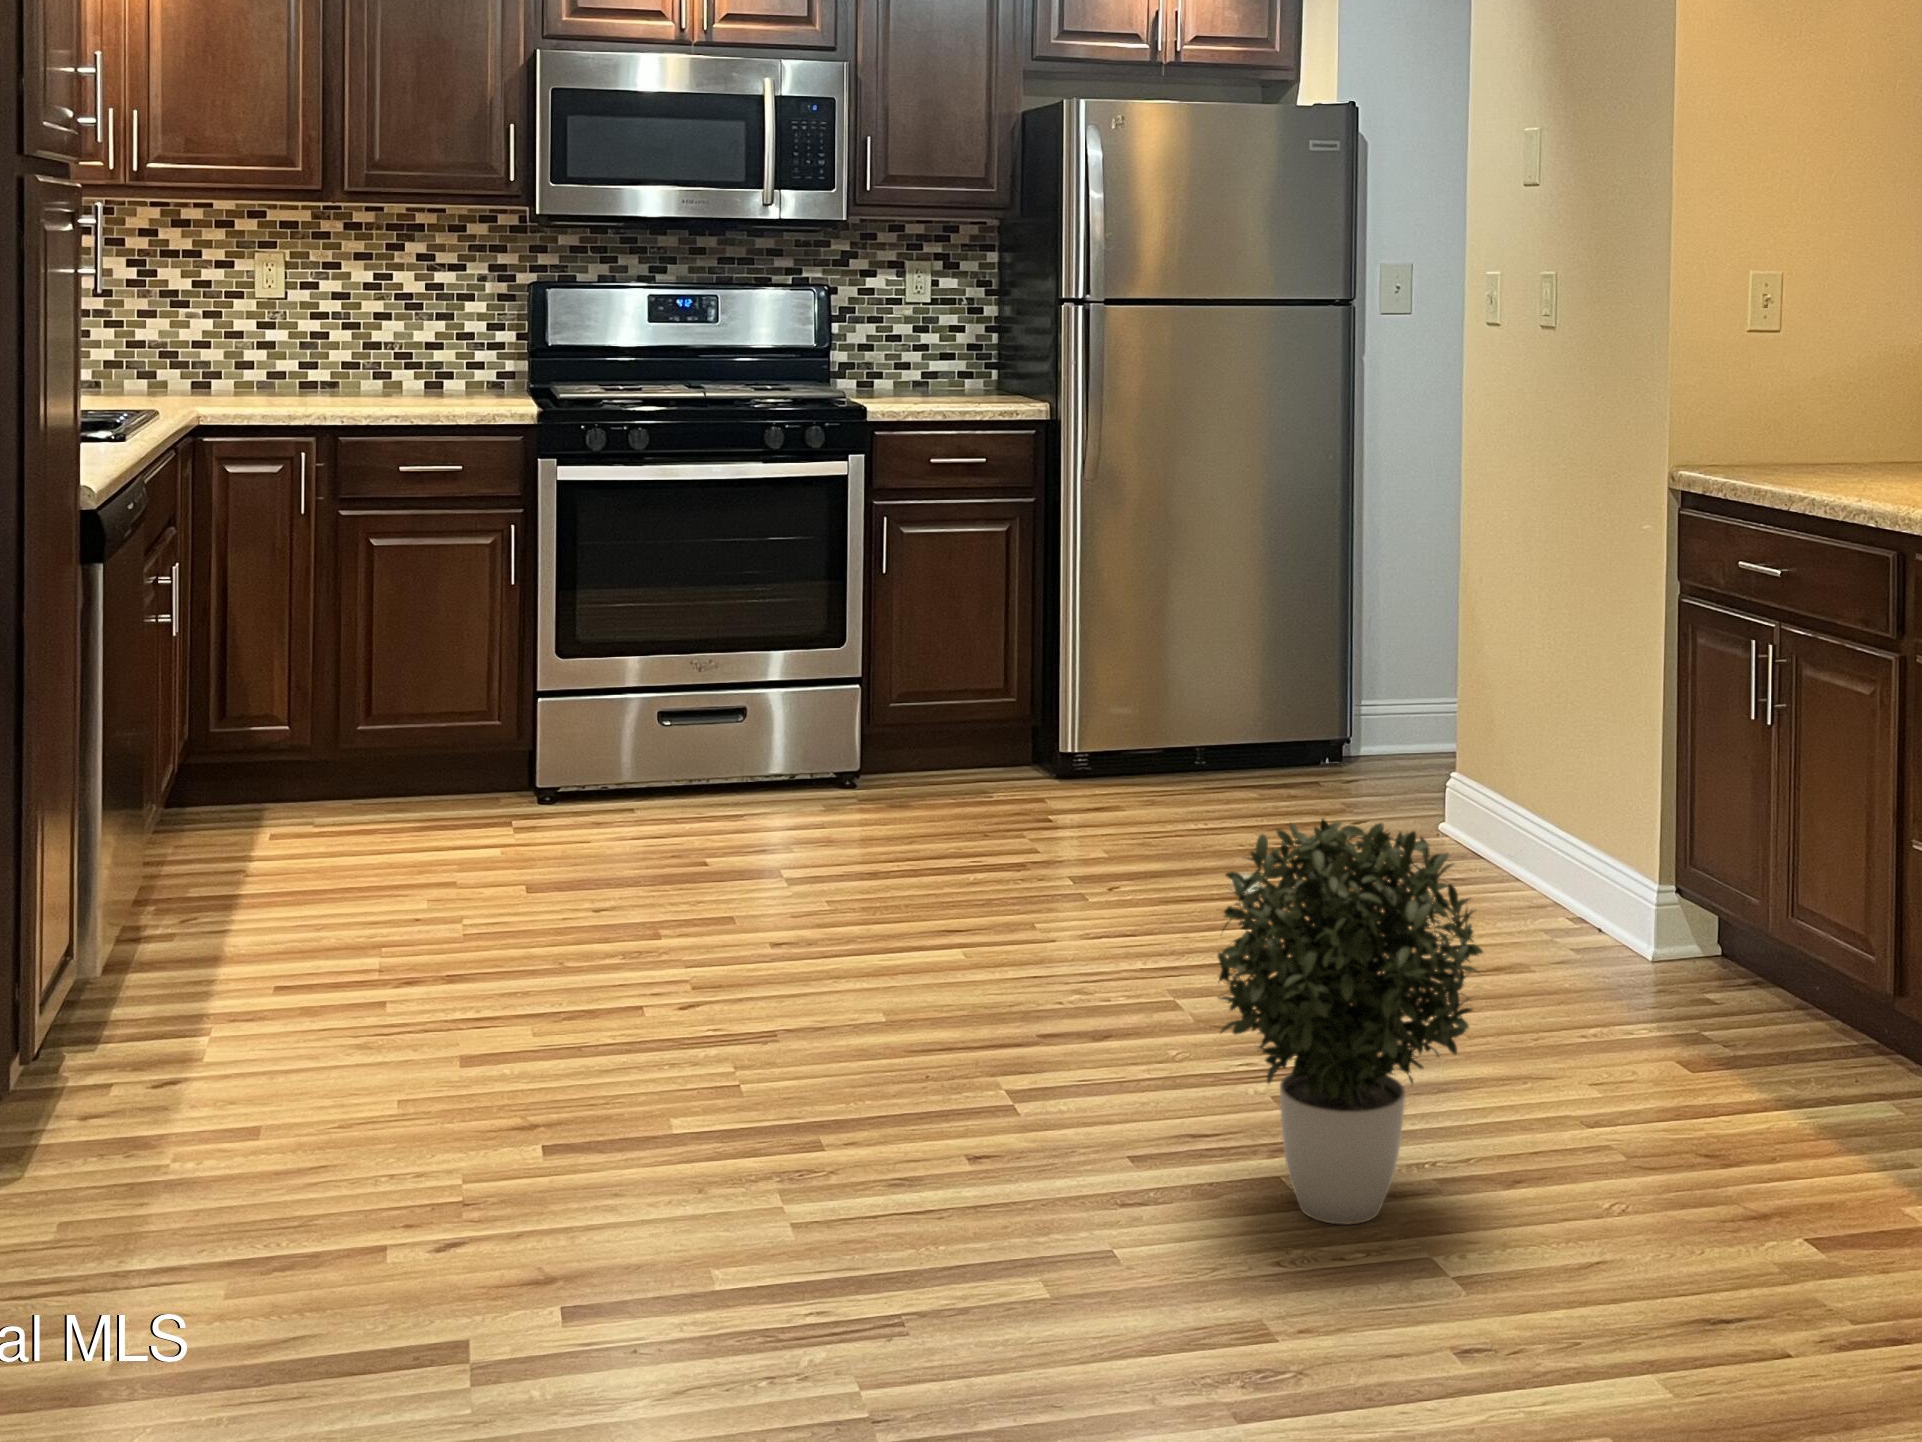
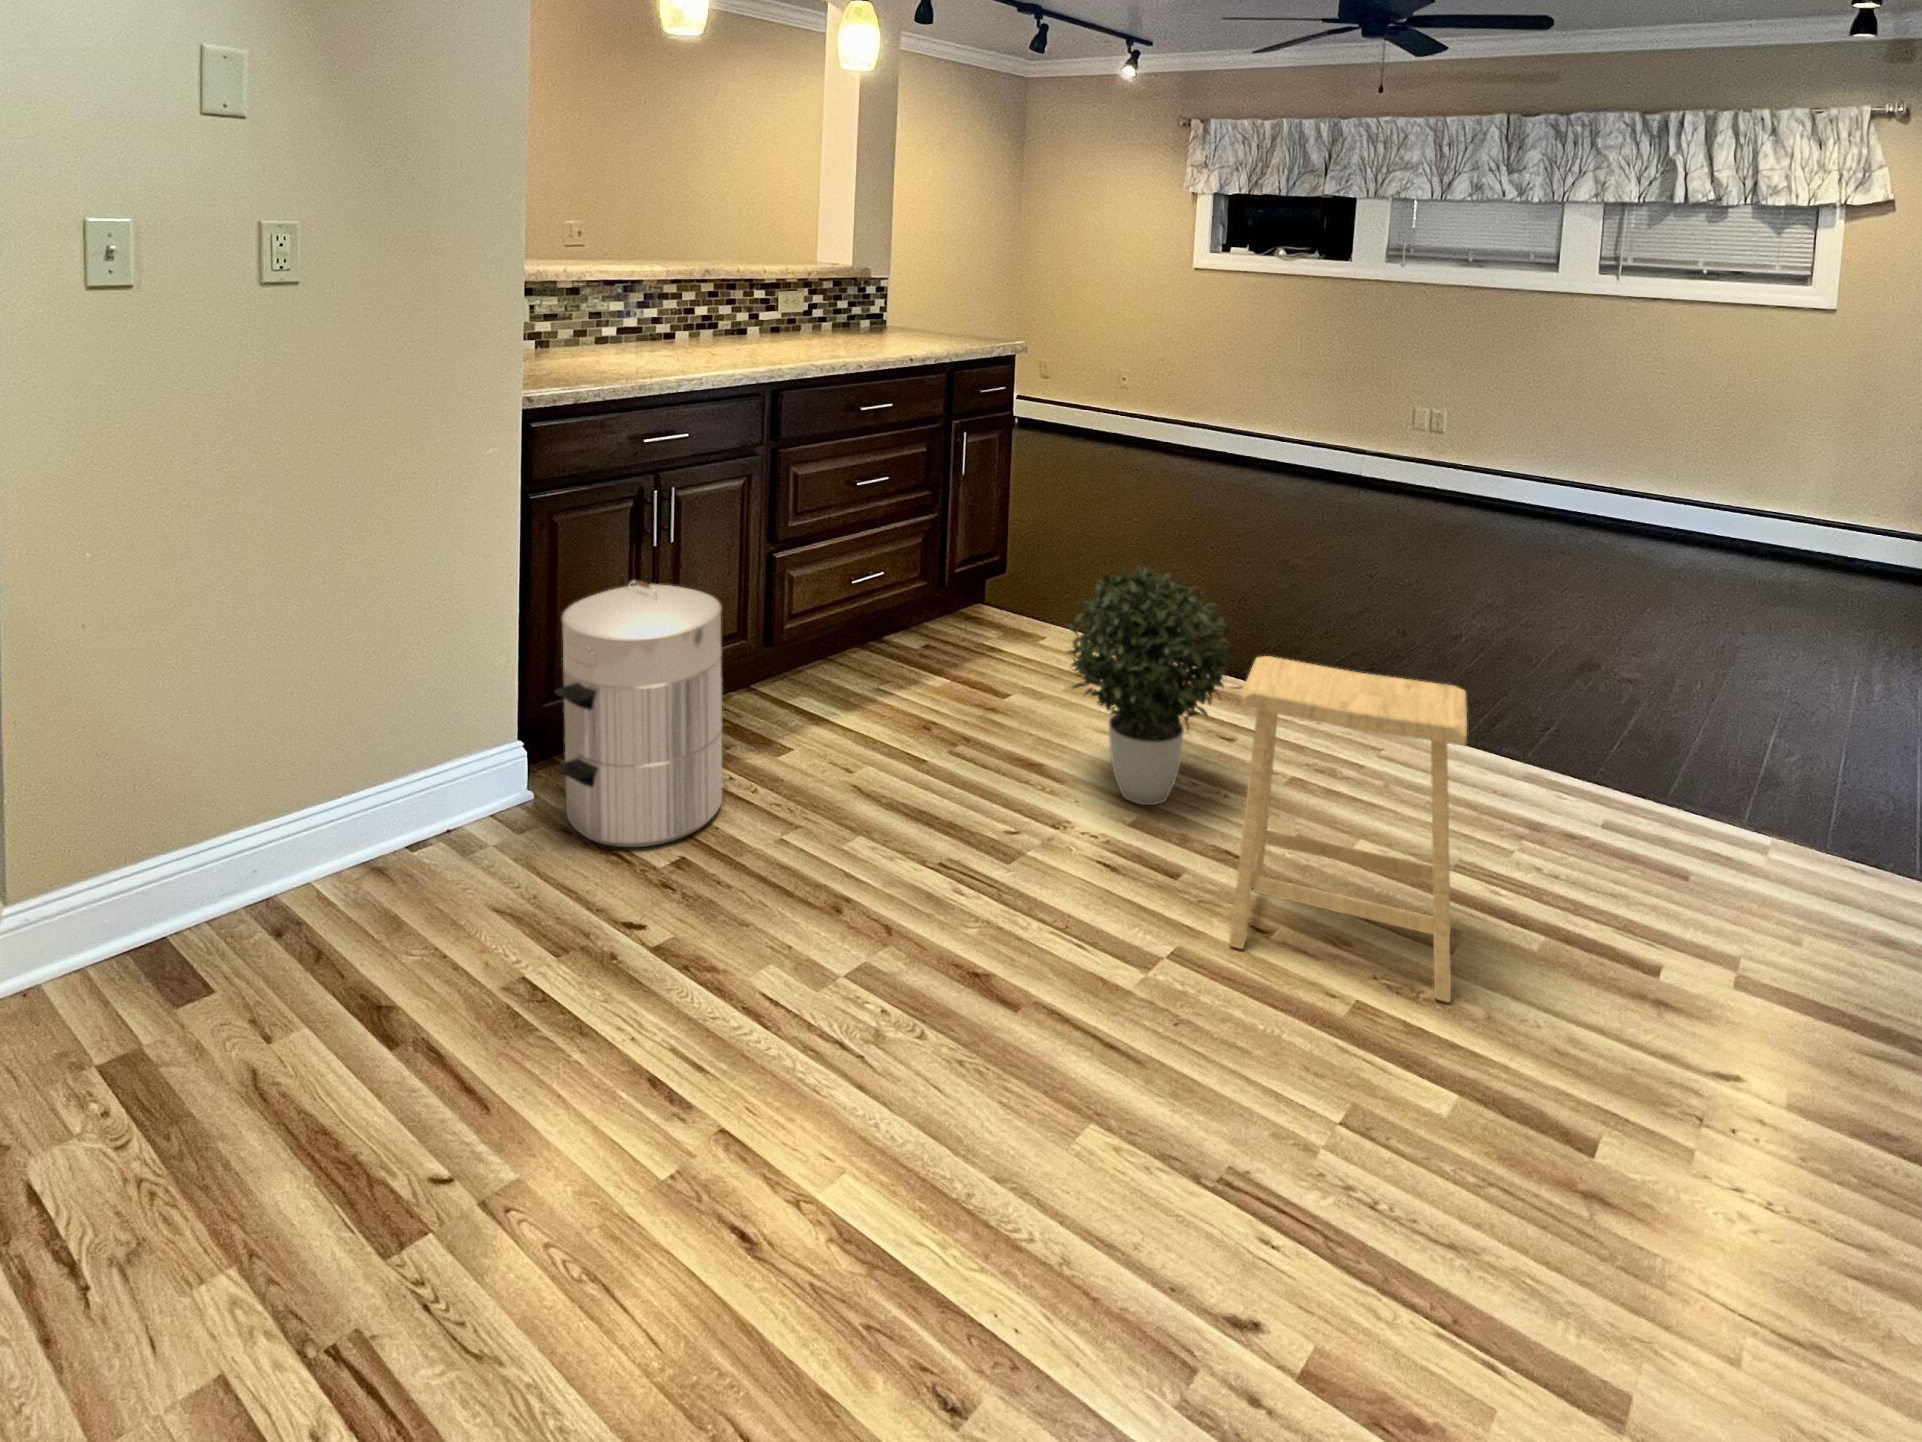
waste bin: none [1485,687,1685,1006] -> present [555,581,725,847]
footstool: none [747,810,1069,1250] -> present [1230,656,1467,1002]

